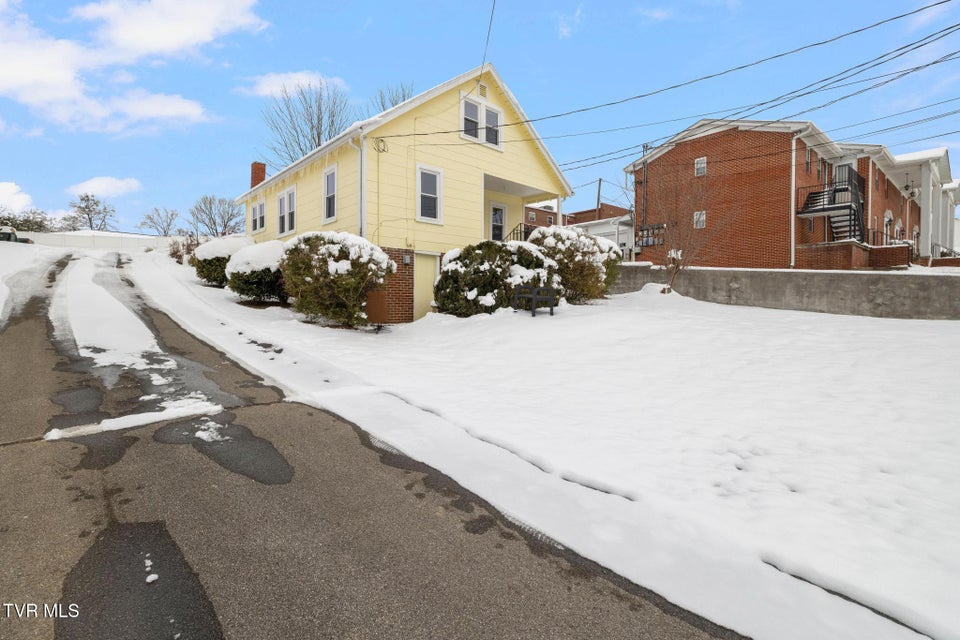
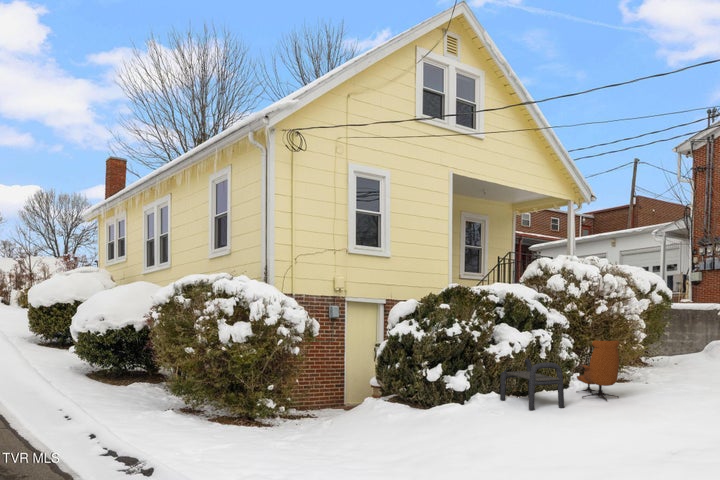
lounge chair: present [366,292,390,333] -> present [577,341,620,401]

